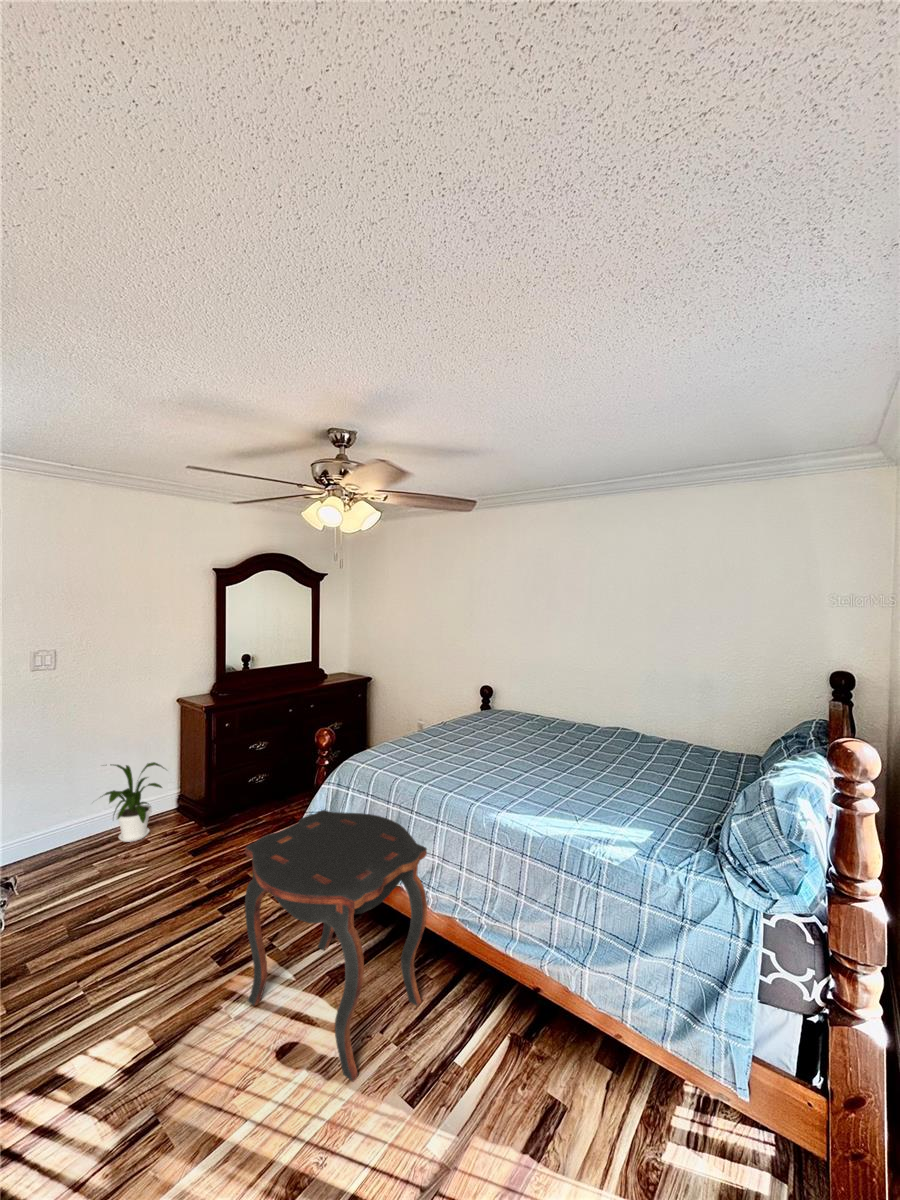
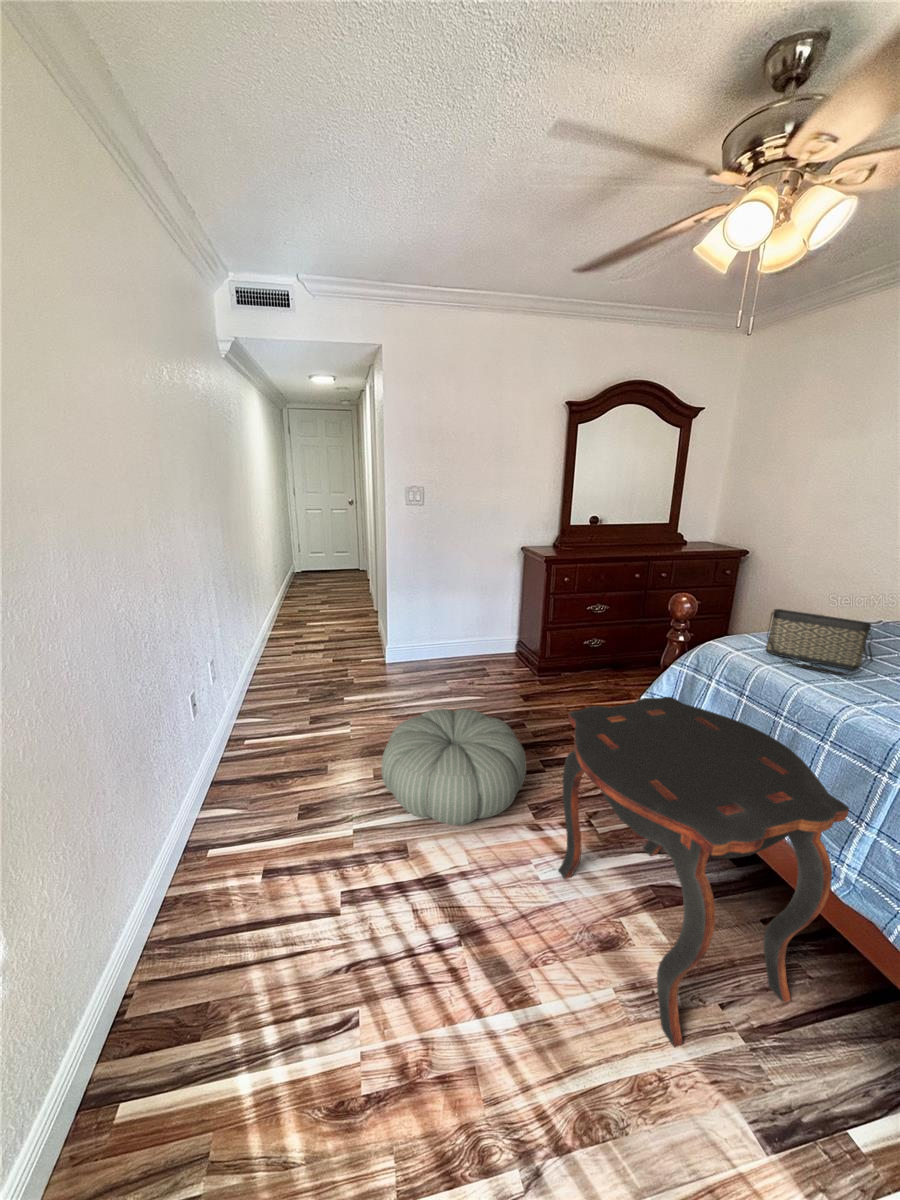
handbag: none [379,728,435,766] -> present [765,609,873,675]
house plant: present [104,762,164,842] -> none [448,597,510,671]
pouf: none [26,882,206,1025] -> present [381,709,527,825]

